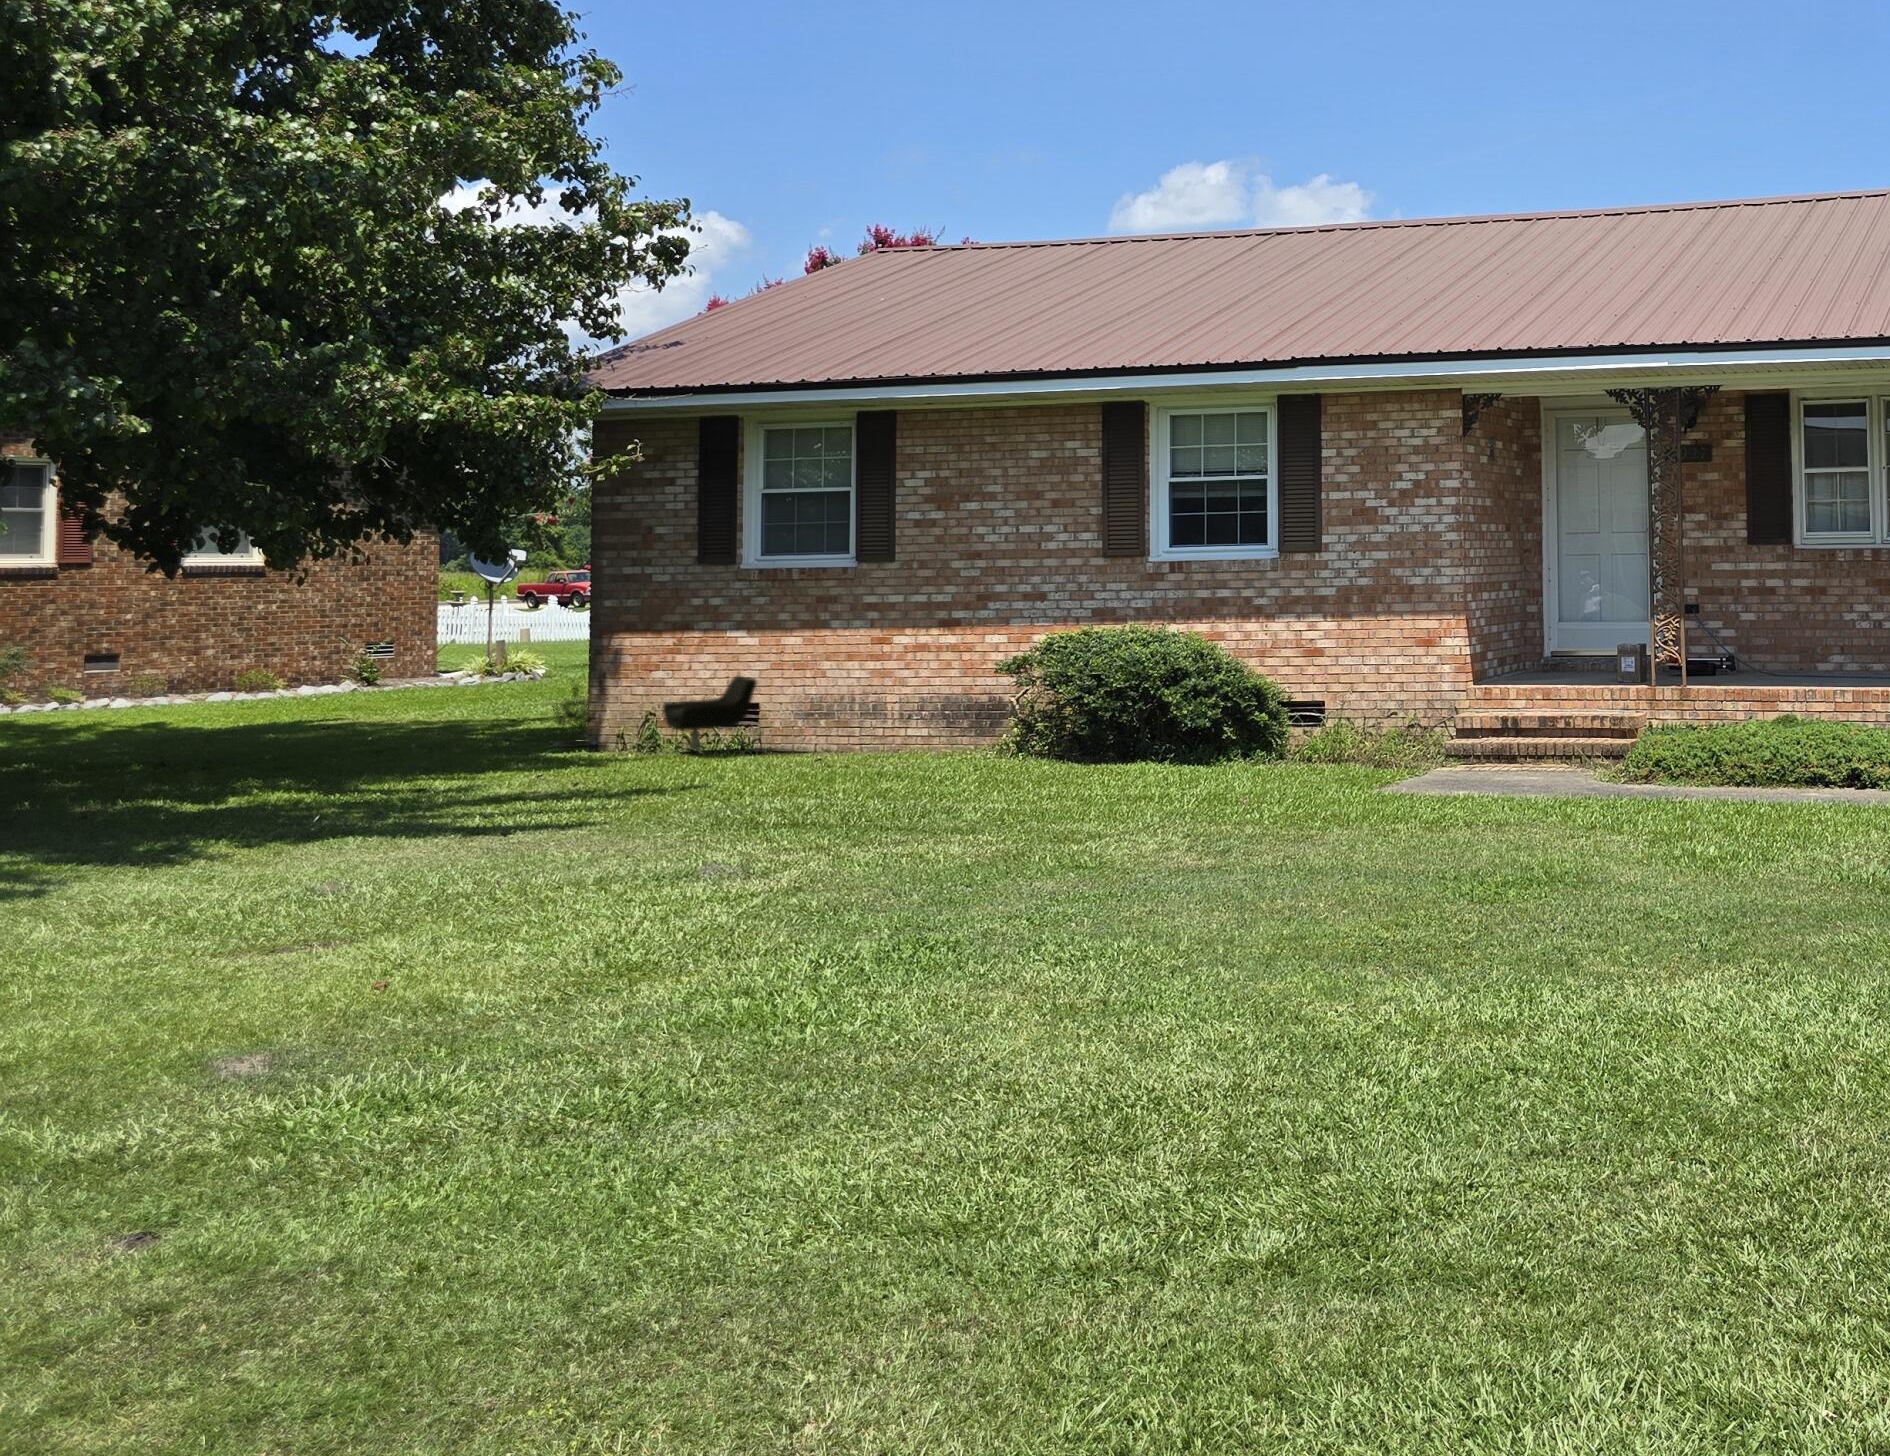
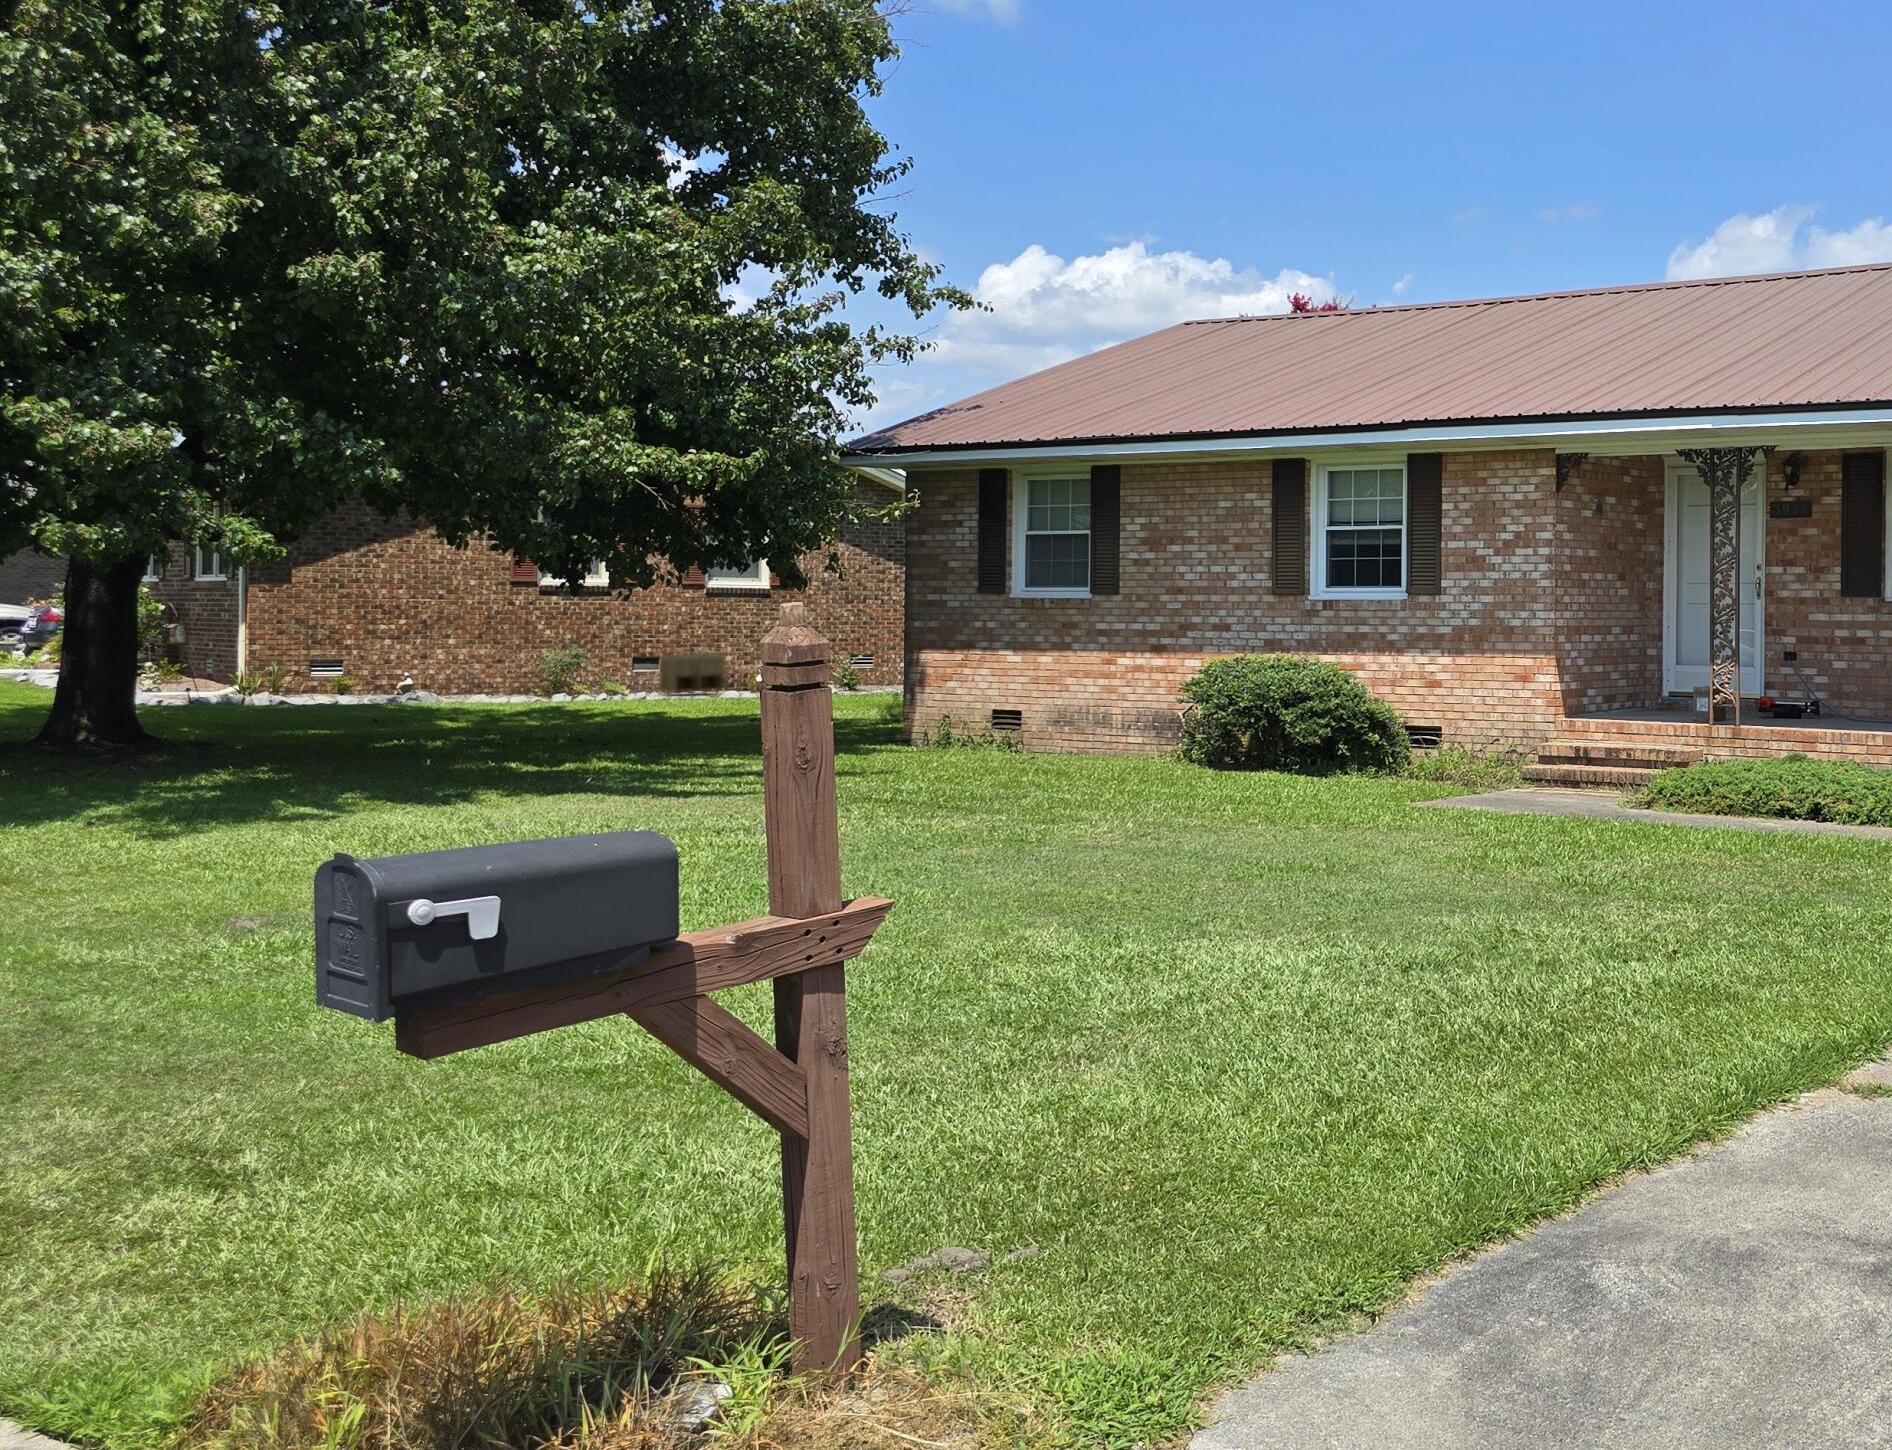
storage bench: none [125,646,219,703] -> present [660,653,725,695]
lounge chair: present [663,676,757,754] -> none [938,688,1016,751]

